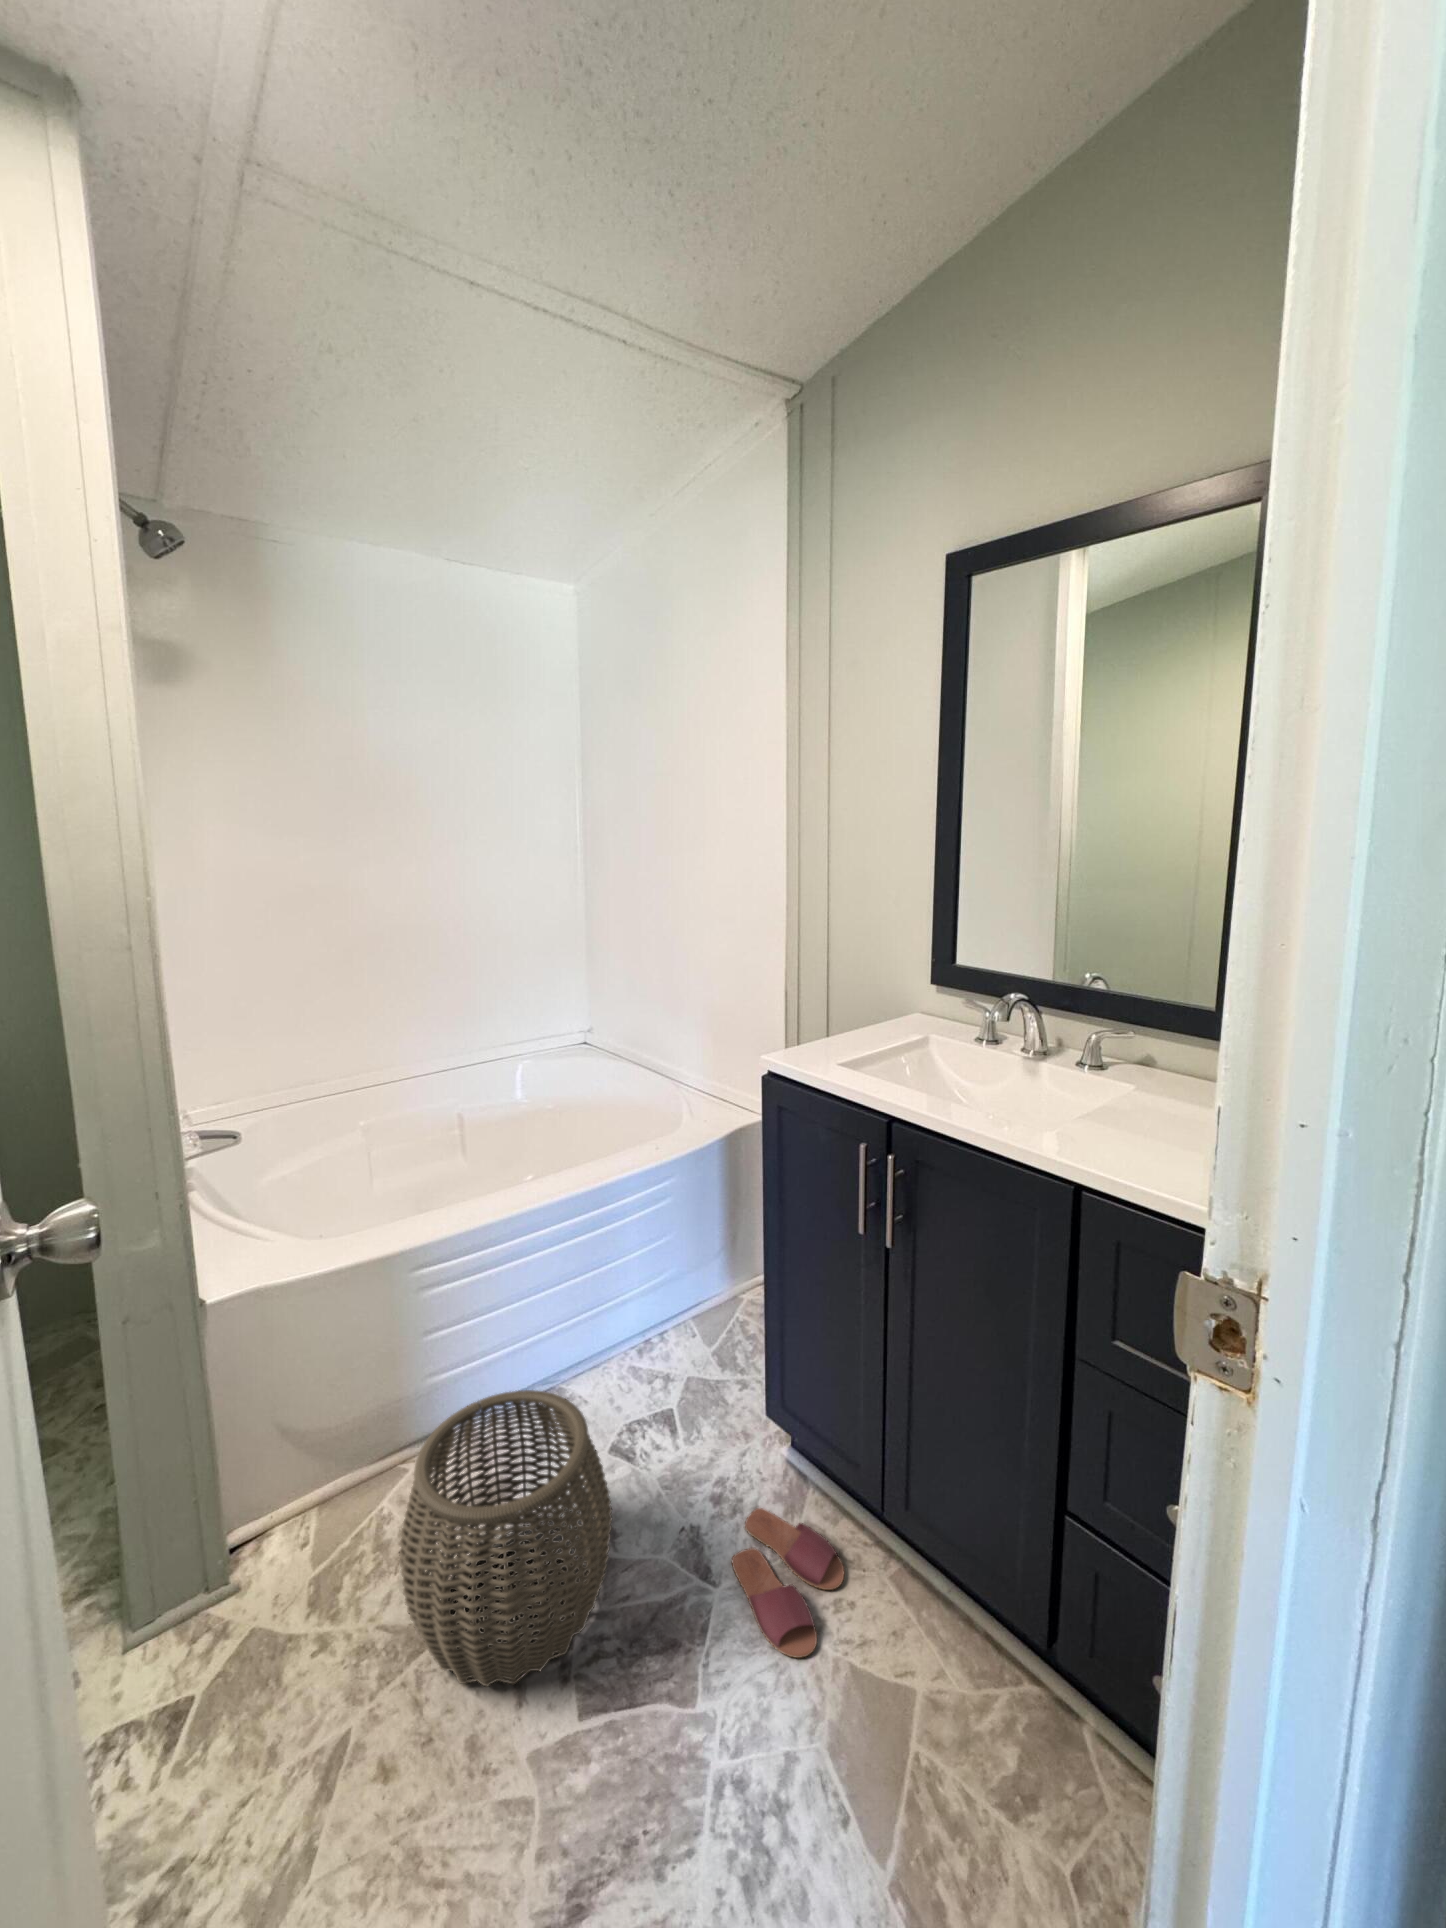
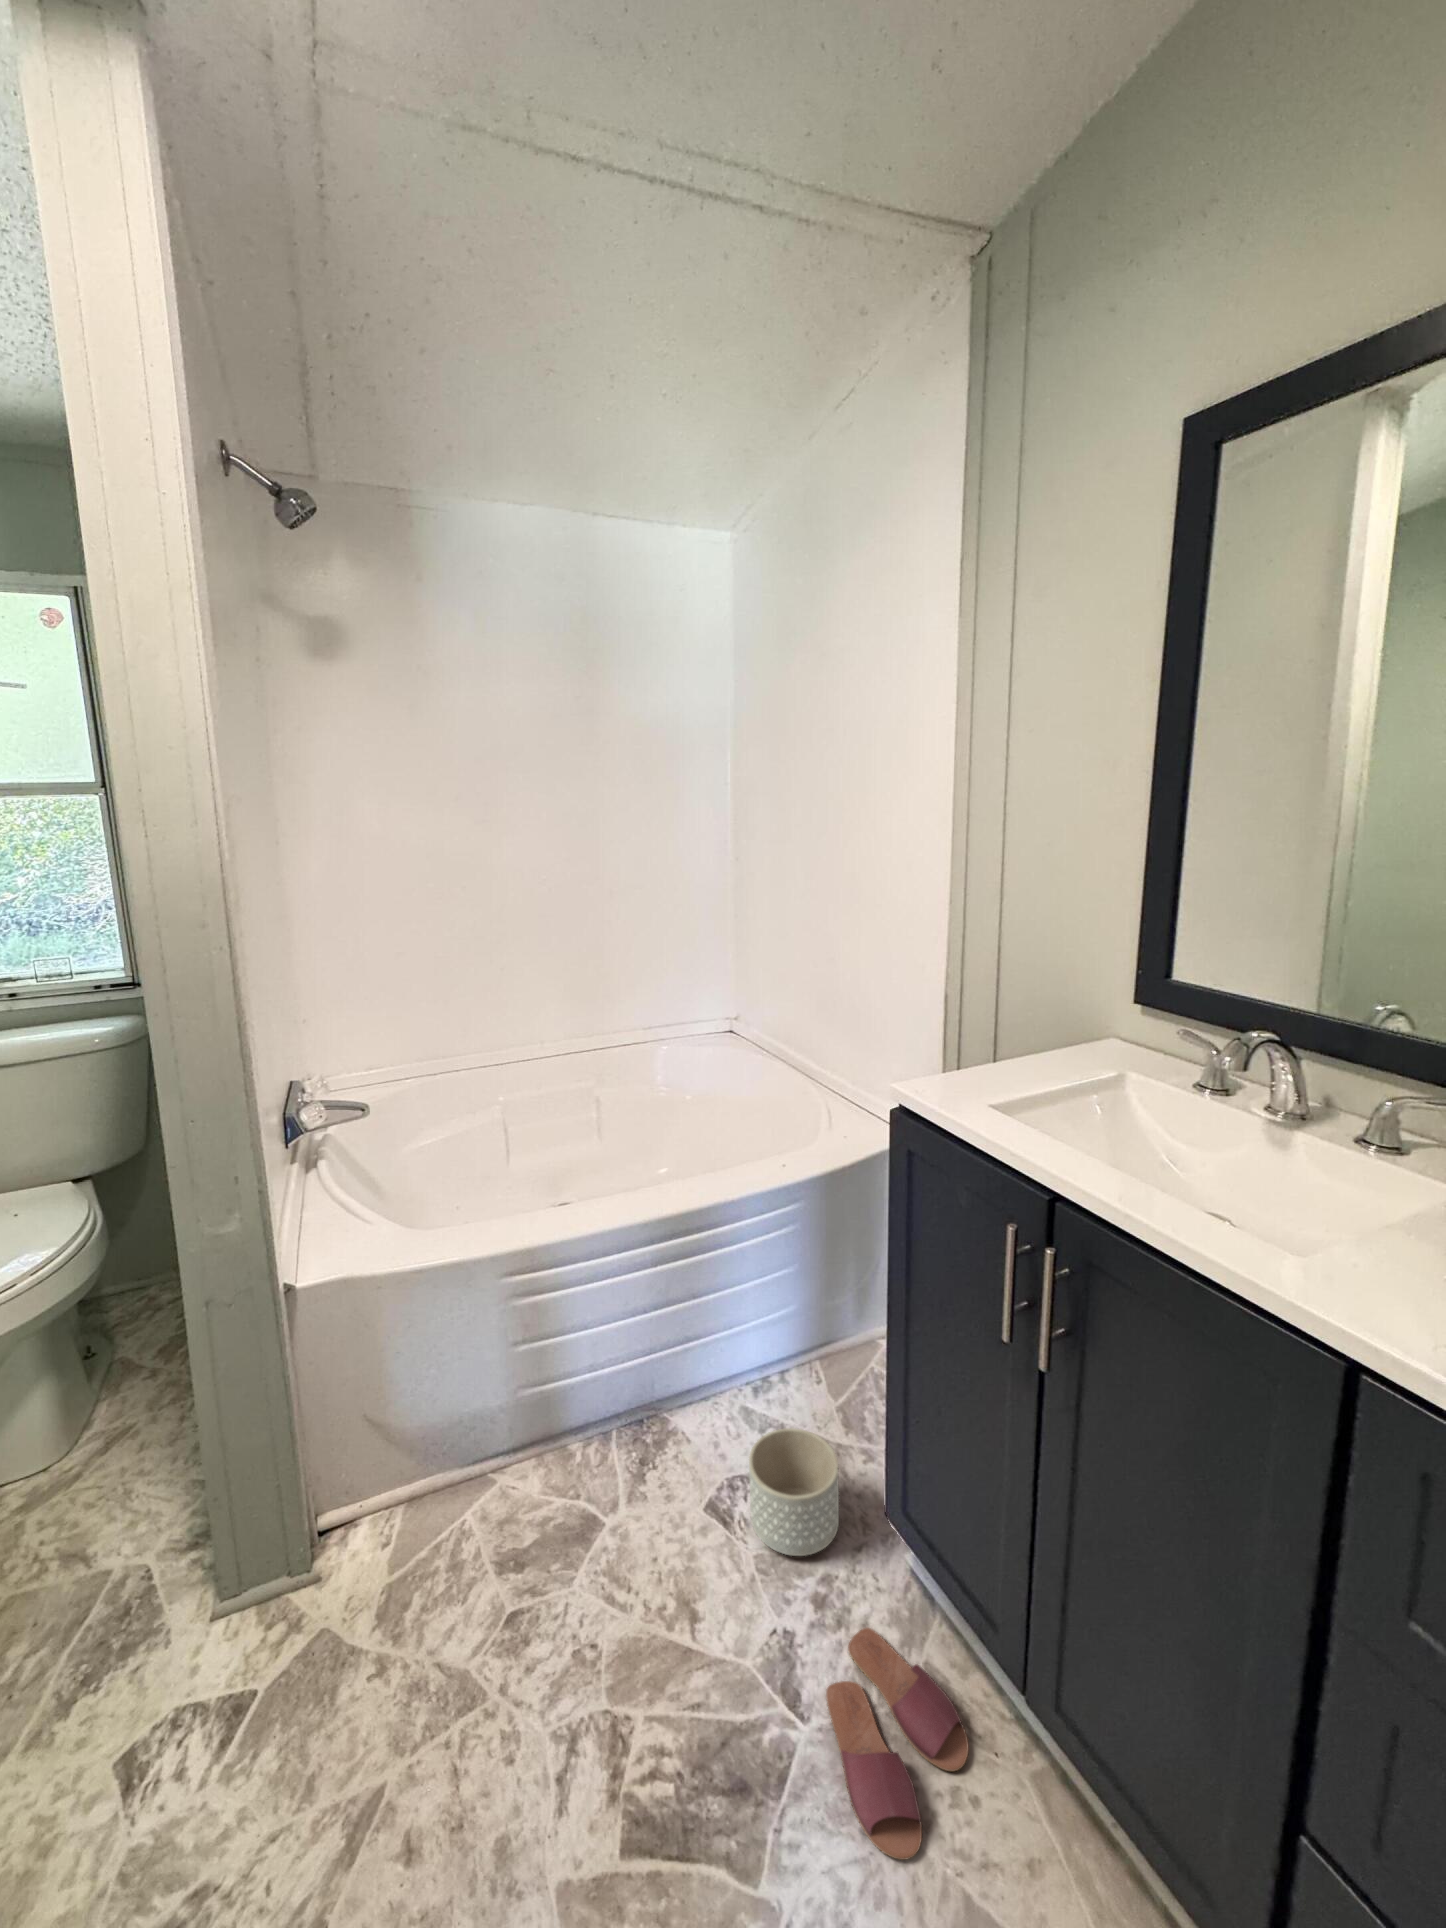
planter: none [648,1367,726,1470] -> present [749,1428,839,1556]
woven basket: present [399,1390,612,1687] -> none [448,1435,684,1784]

